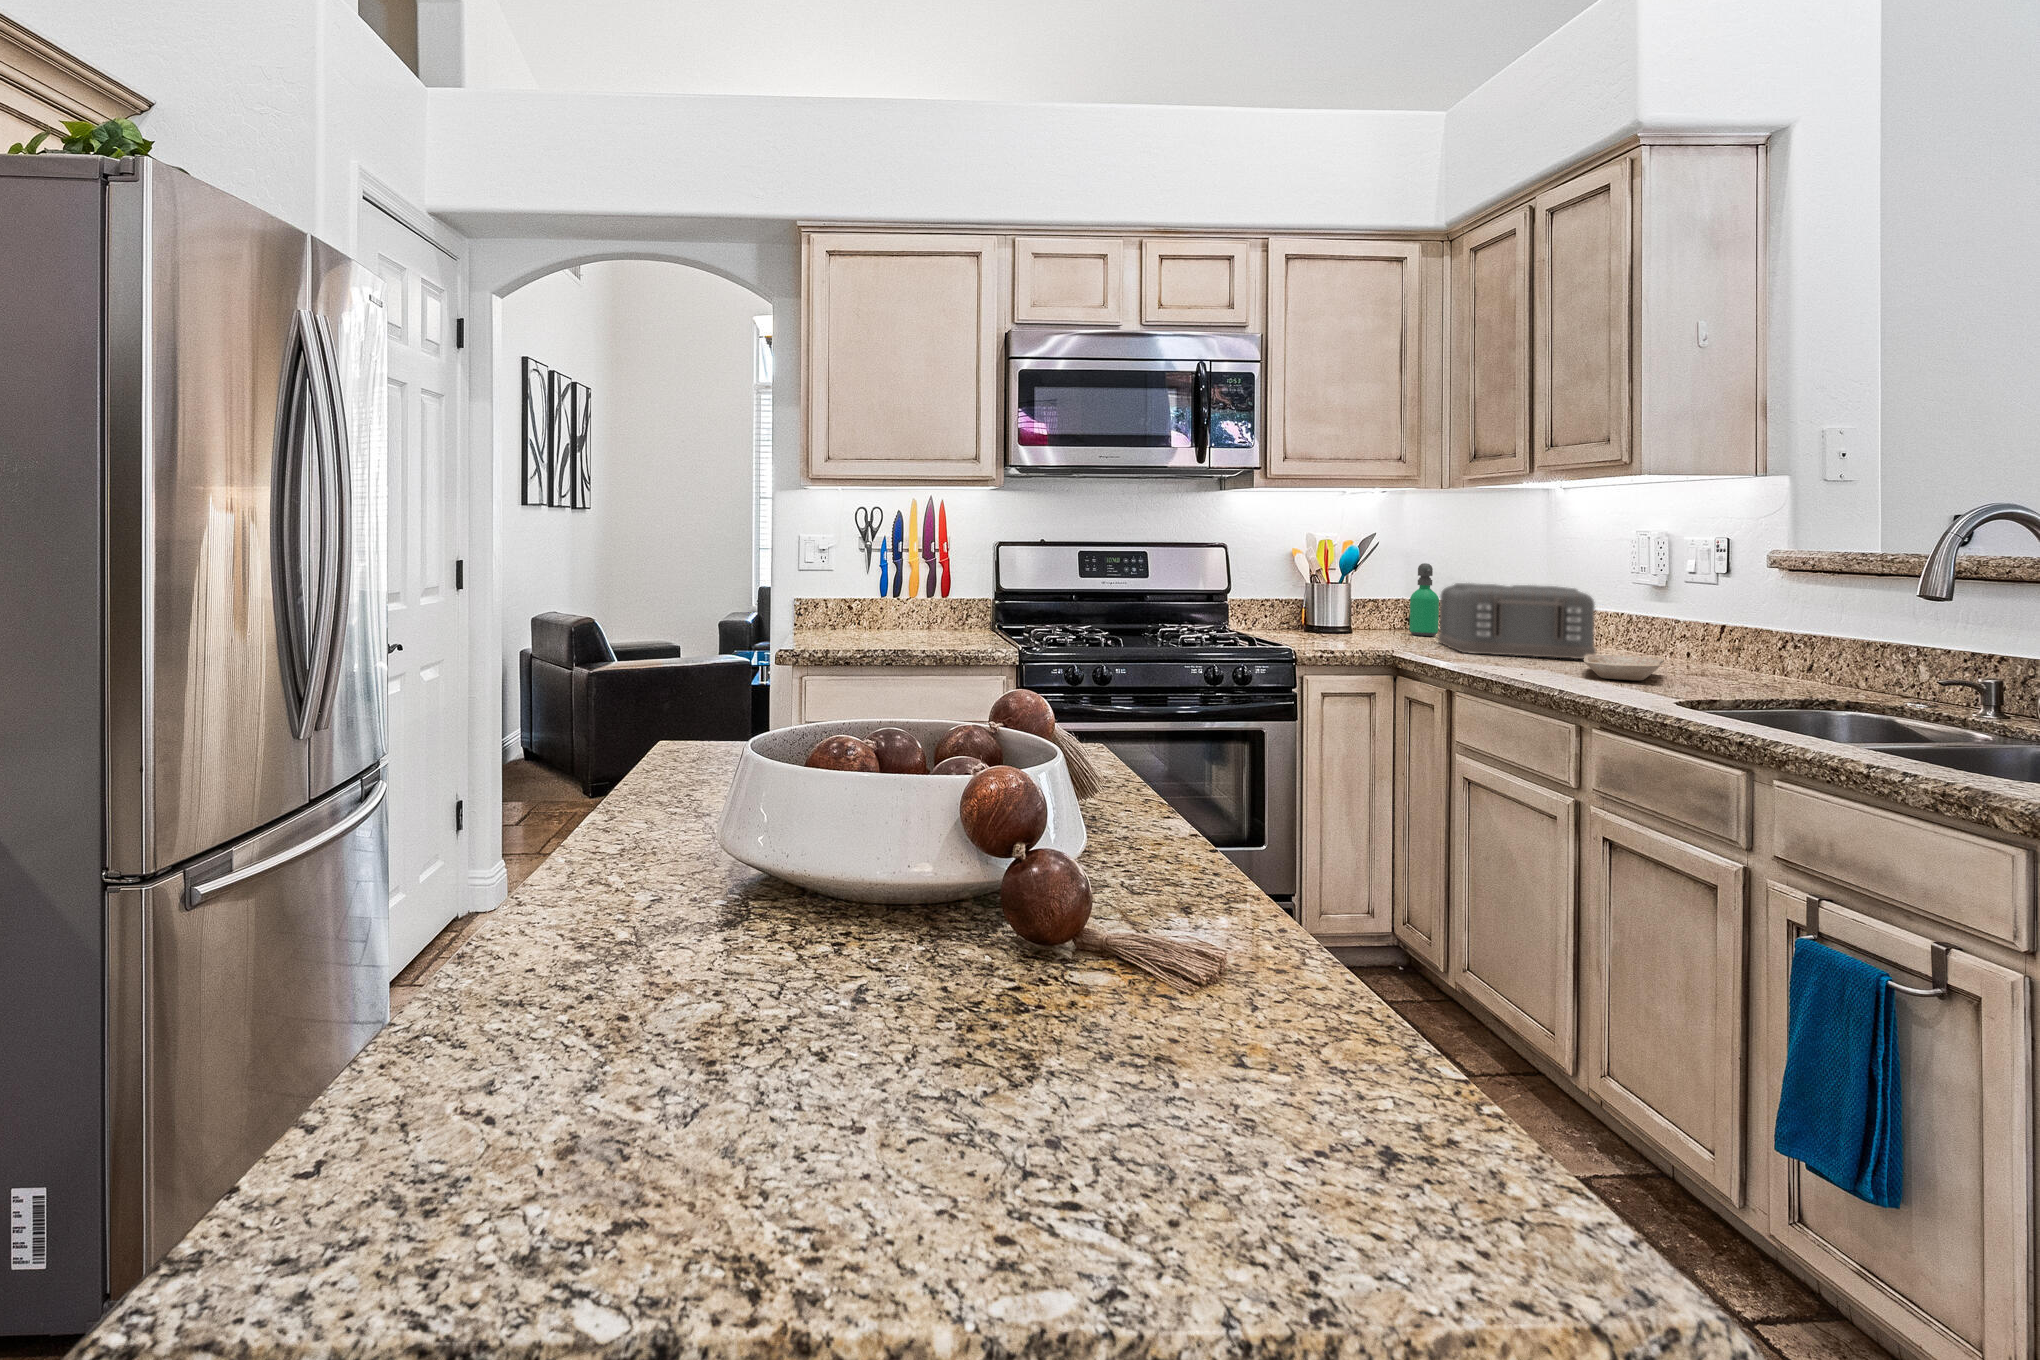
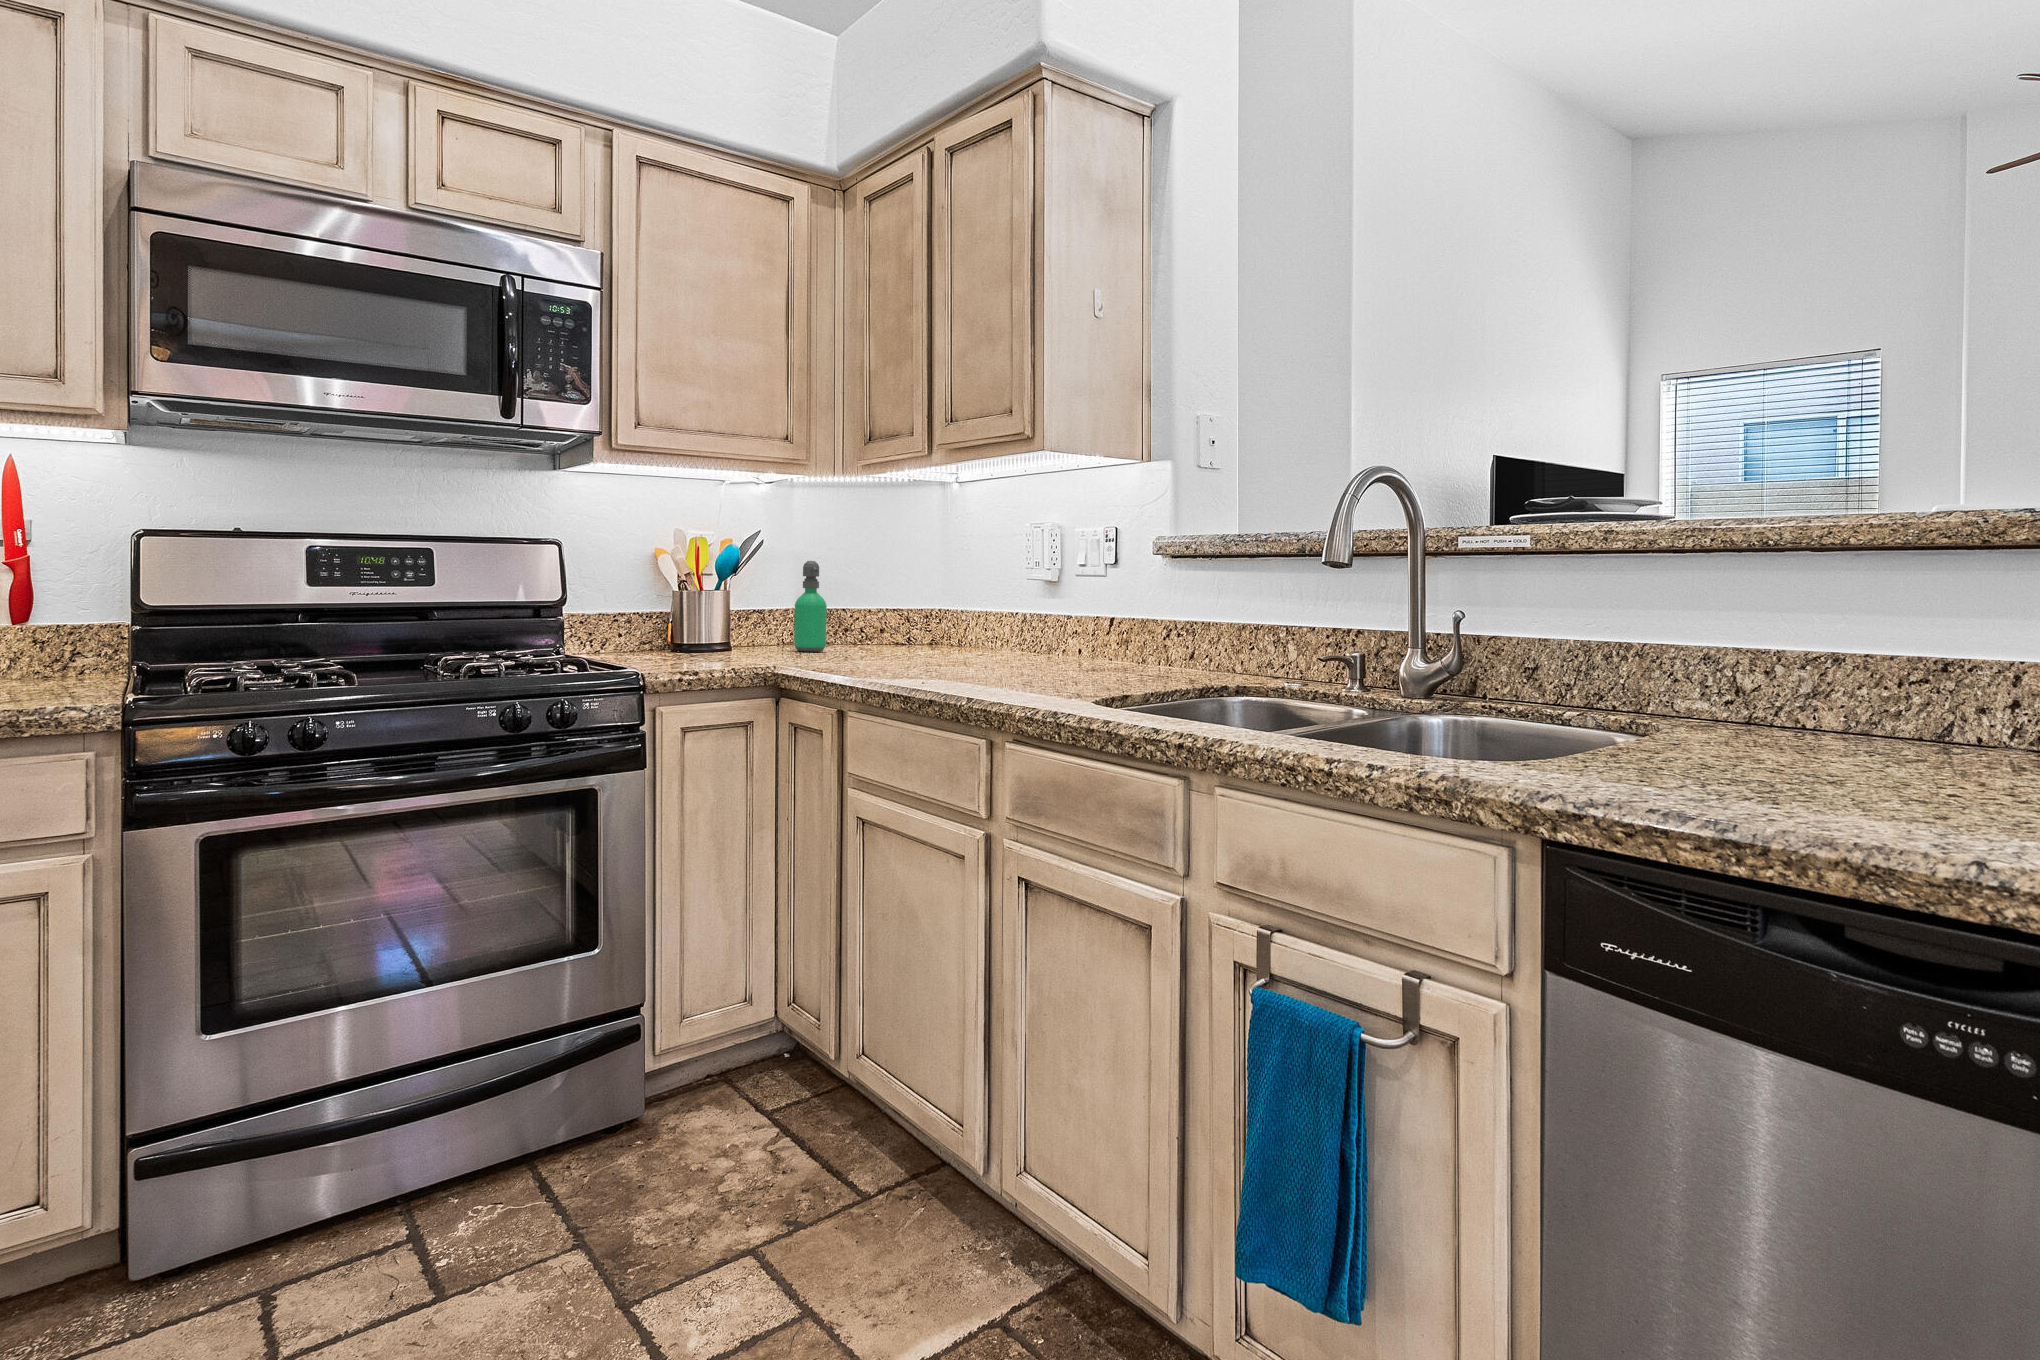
toaster: present [1438,583,1596,659] -> none [826,580,992,666]
tray: present [1583,655,1664,680] -> none [986,657,1063,683]

